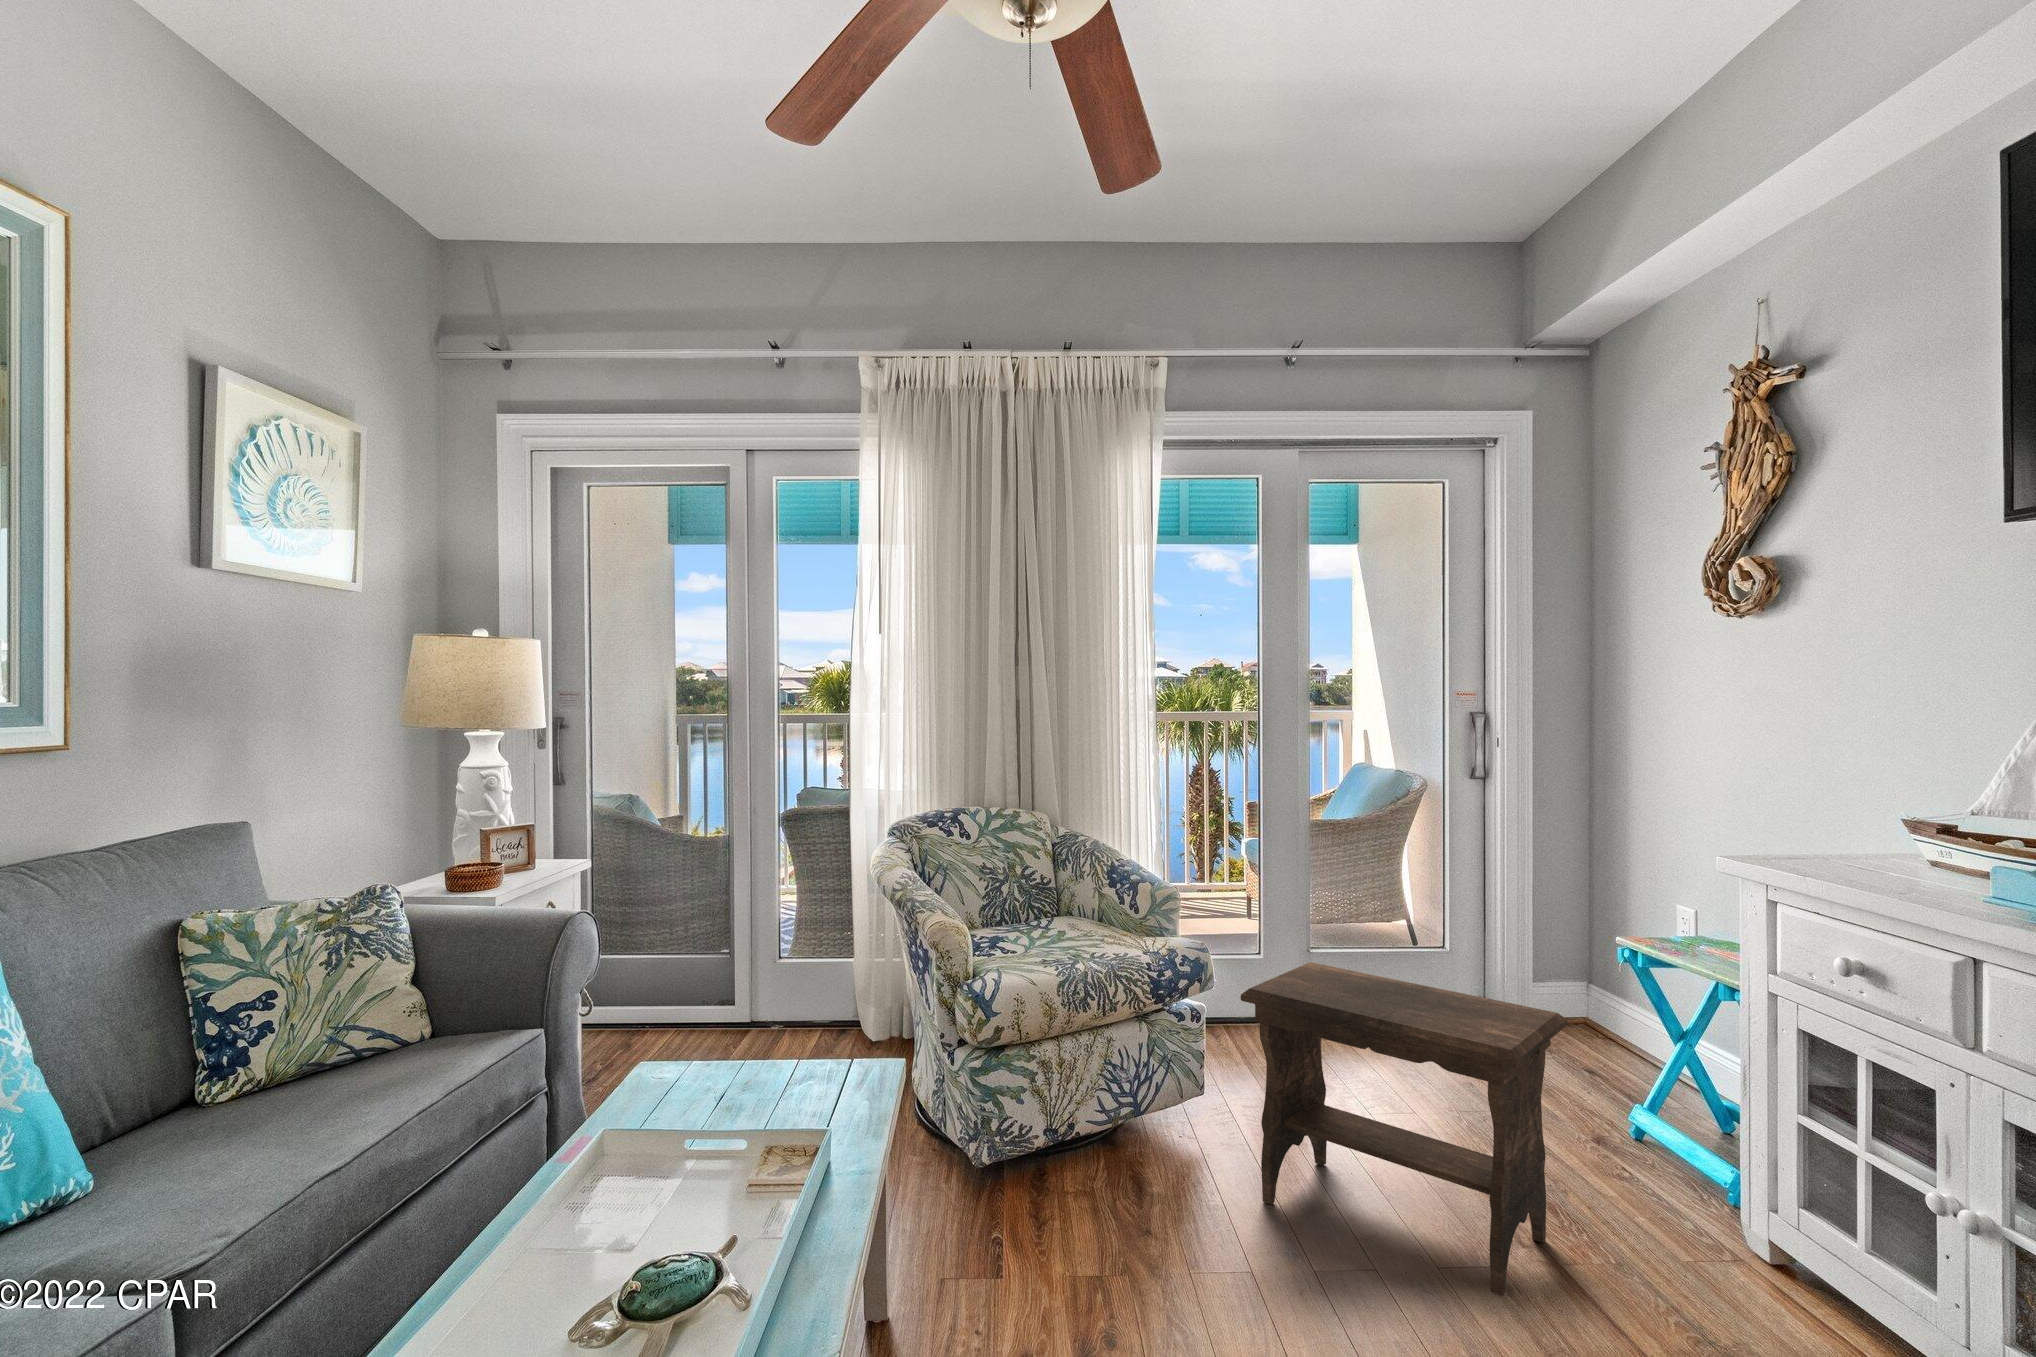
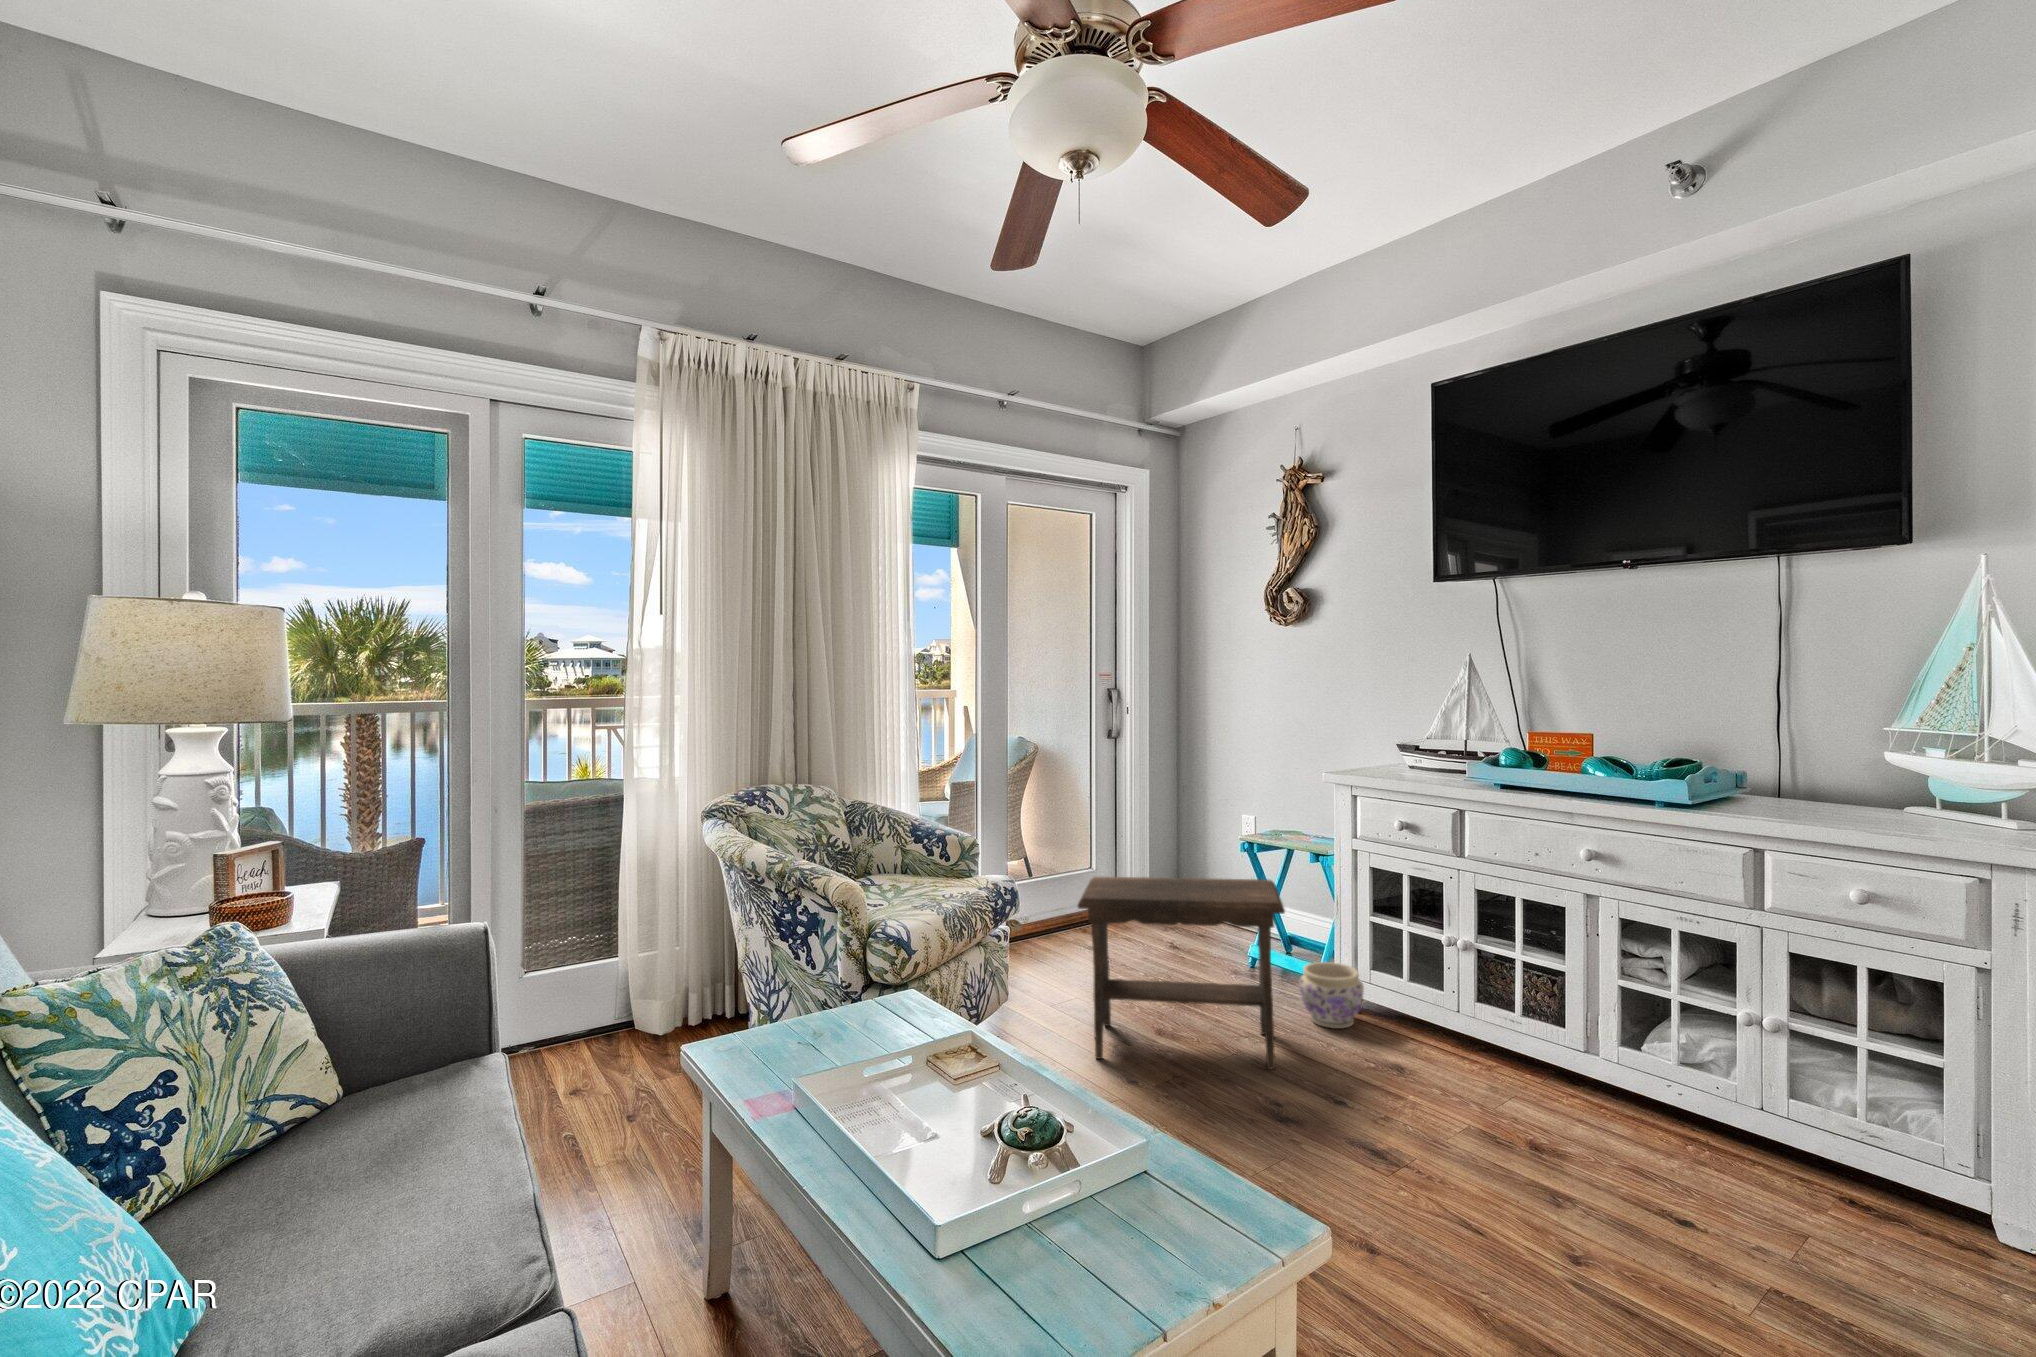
planter: none [1620,1155,1735,1273] -> present [1299,962,1364,1029]

